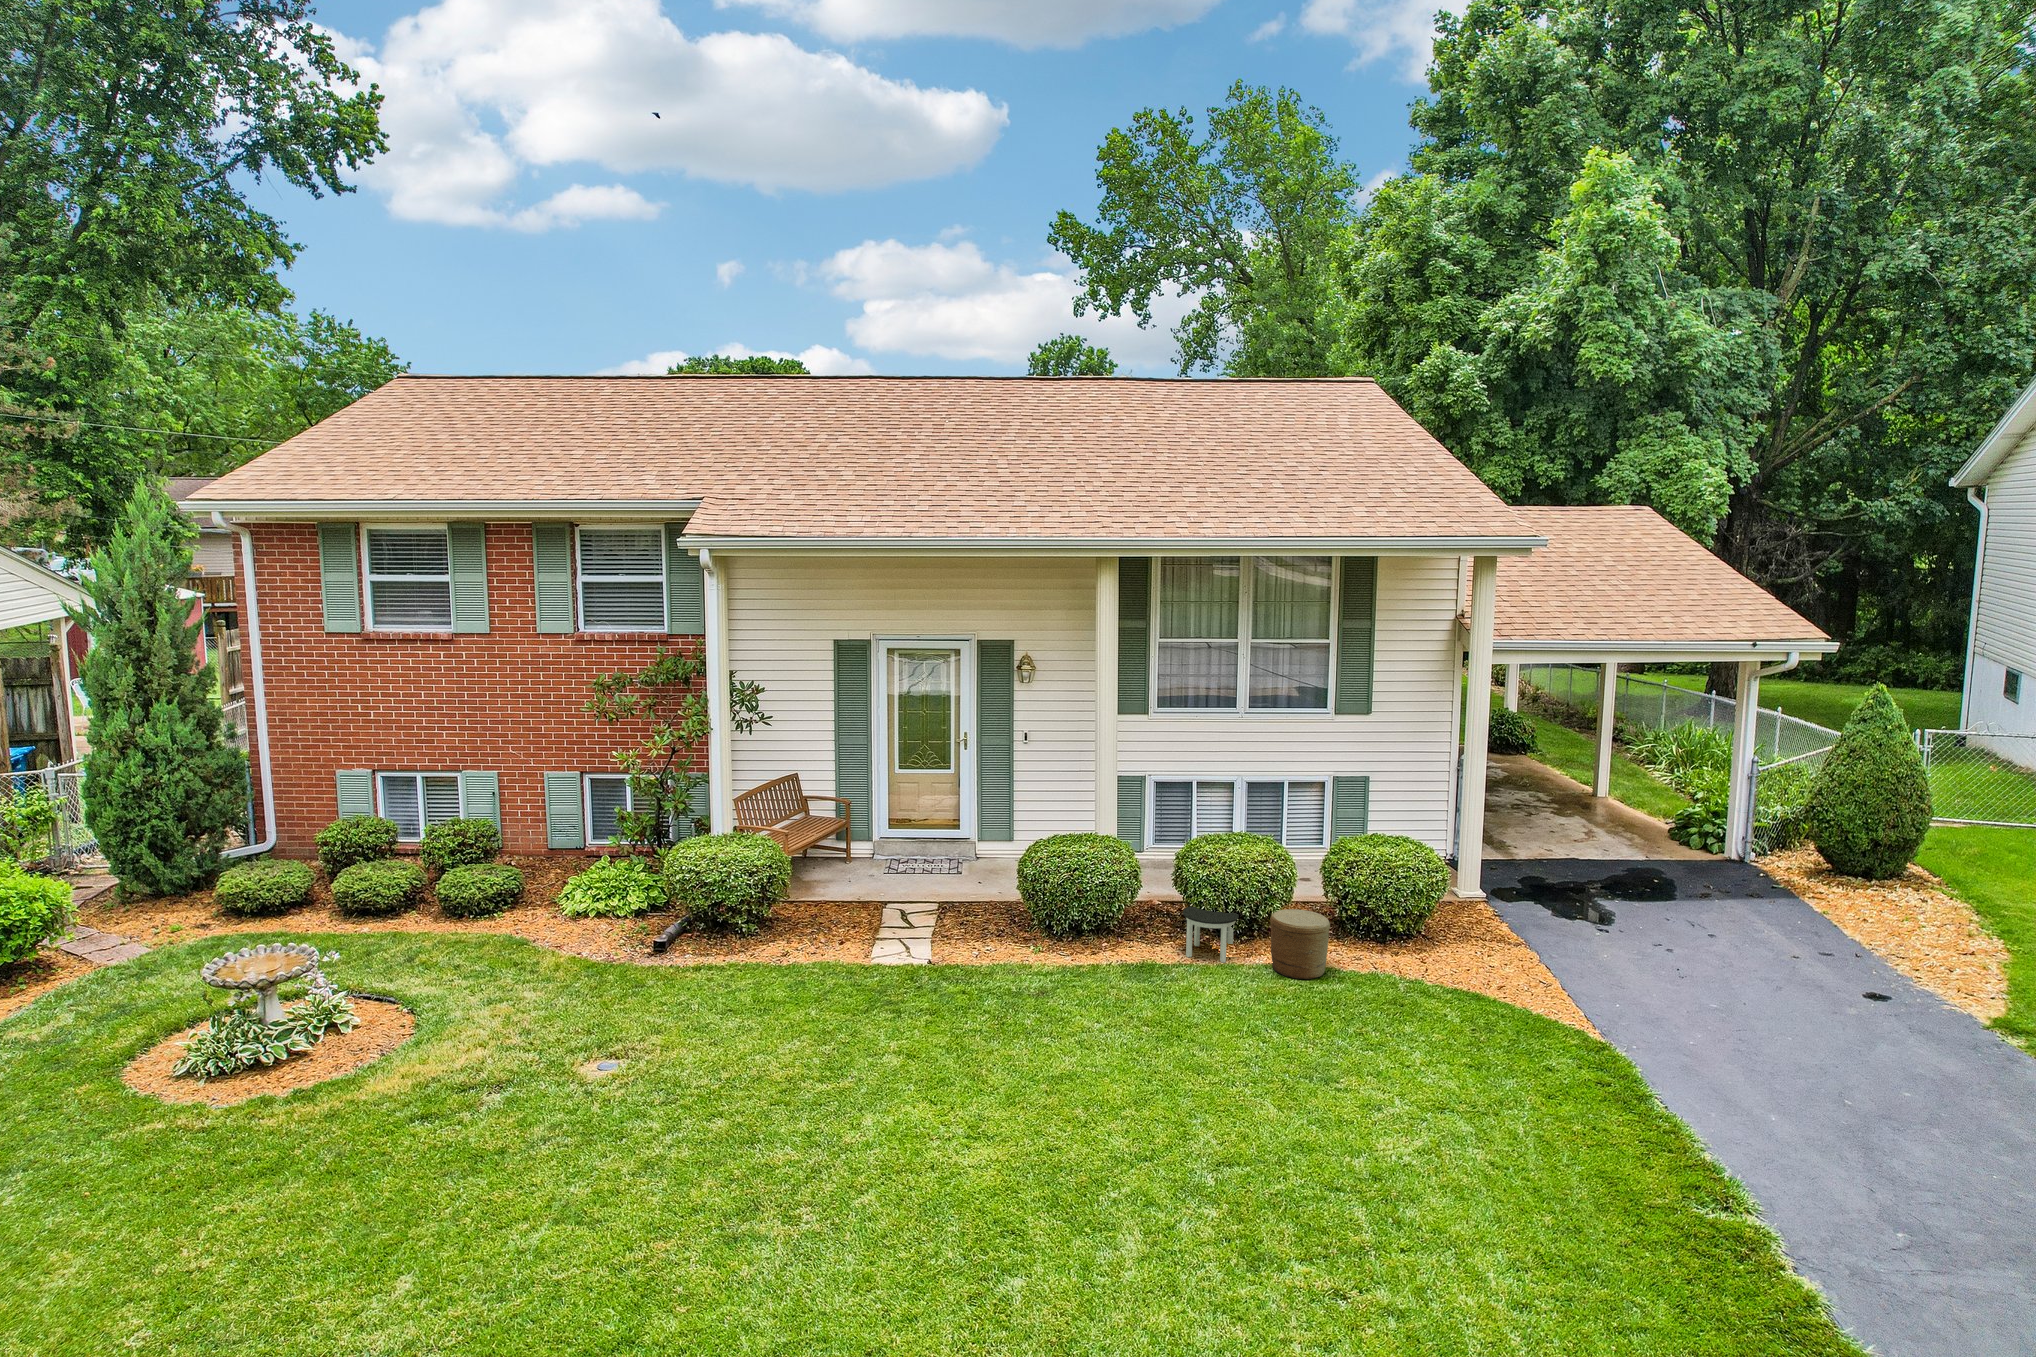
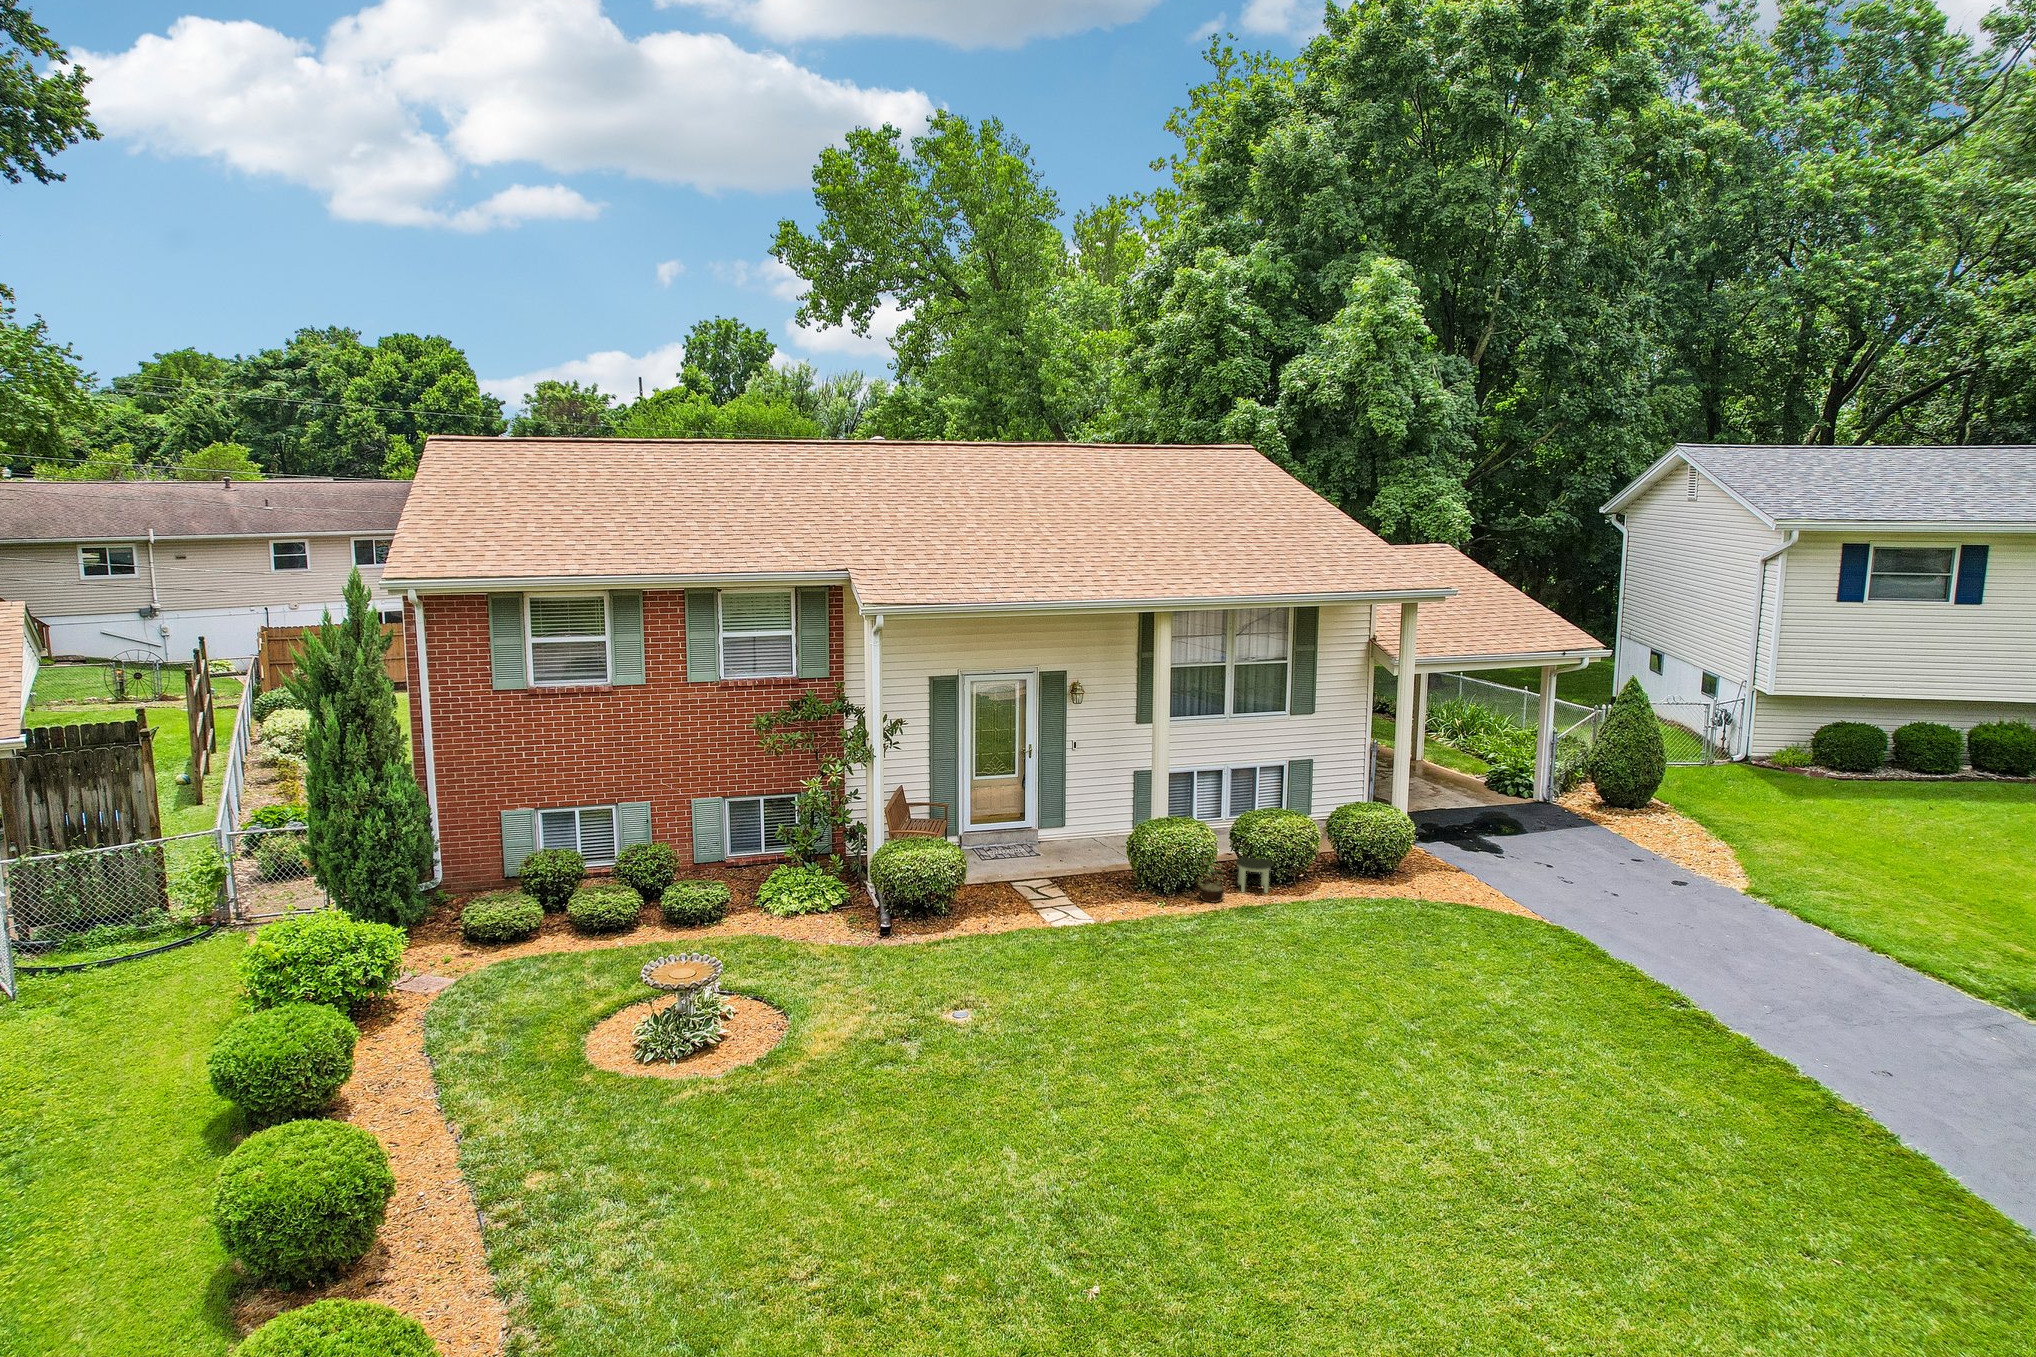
decorative plant: none [1106,899,1151,966] -> present [1200,859,1224,903]
woven basket: present [1270,909,1330,979] -> none [1296,854,1335,899]

